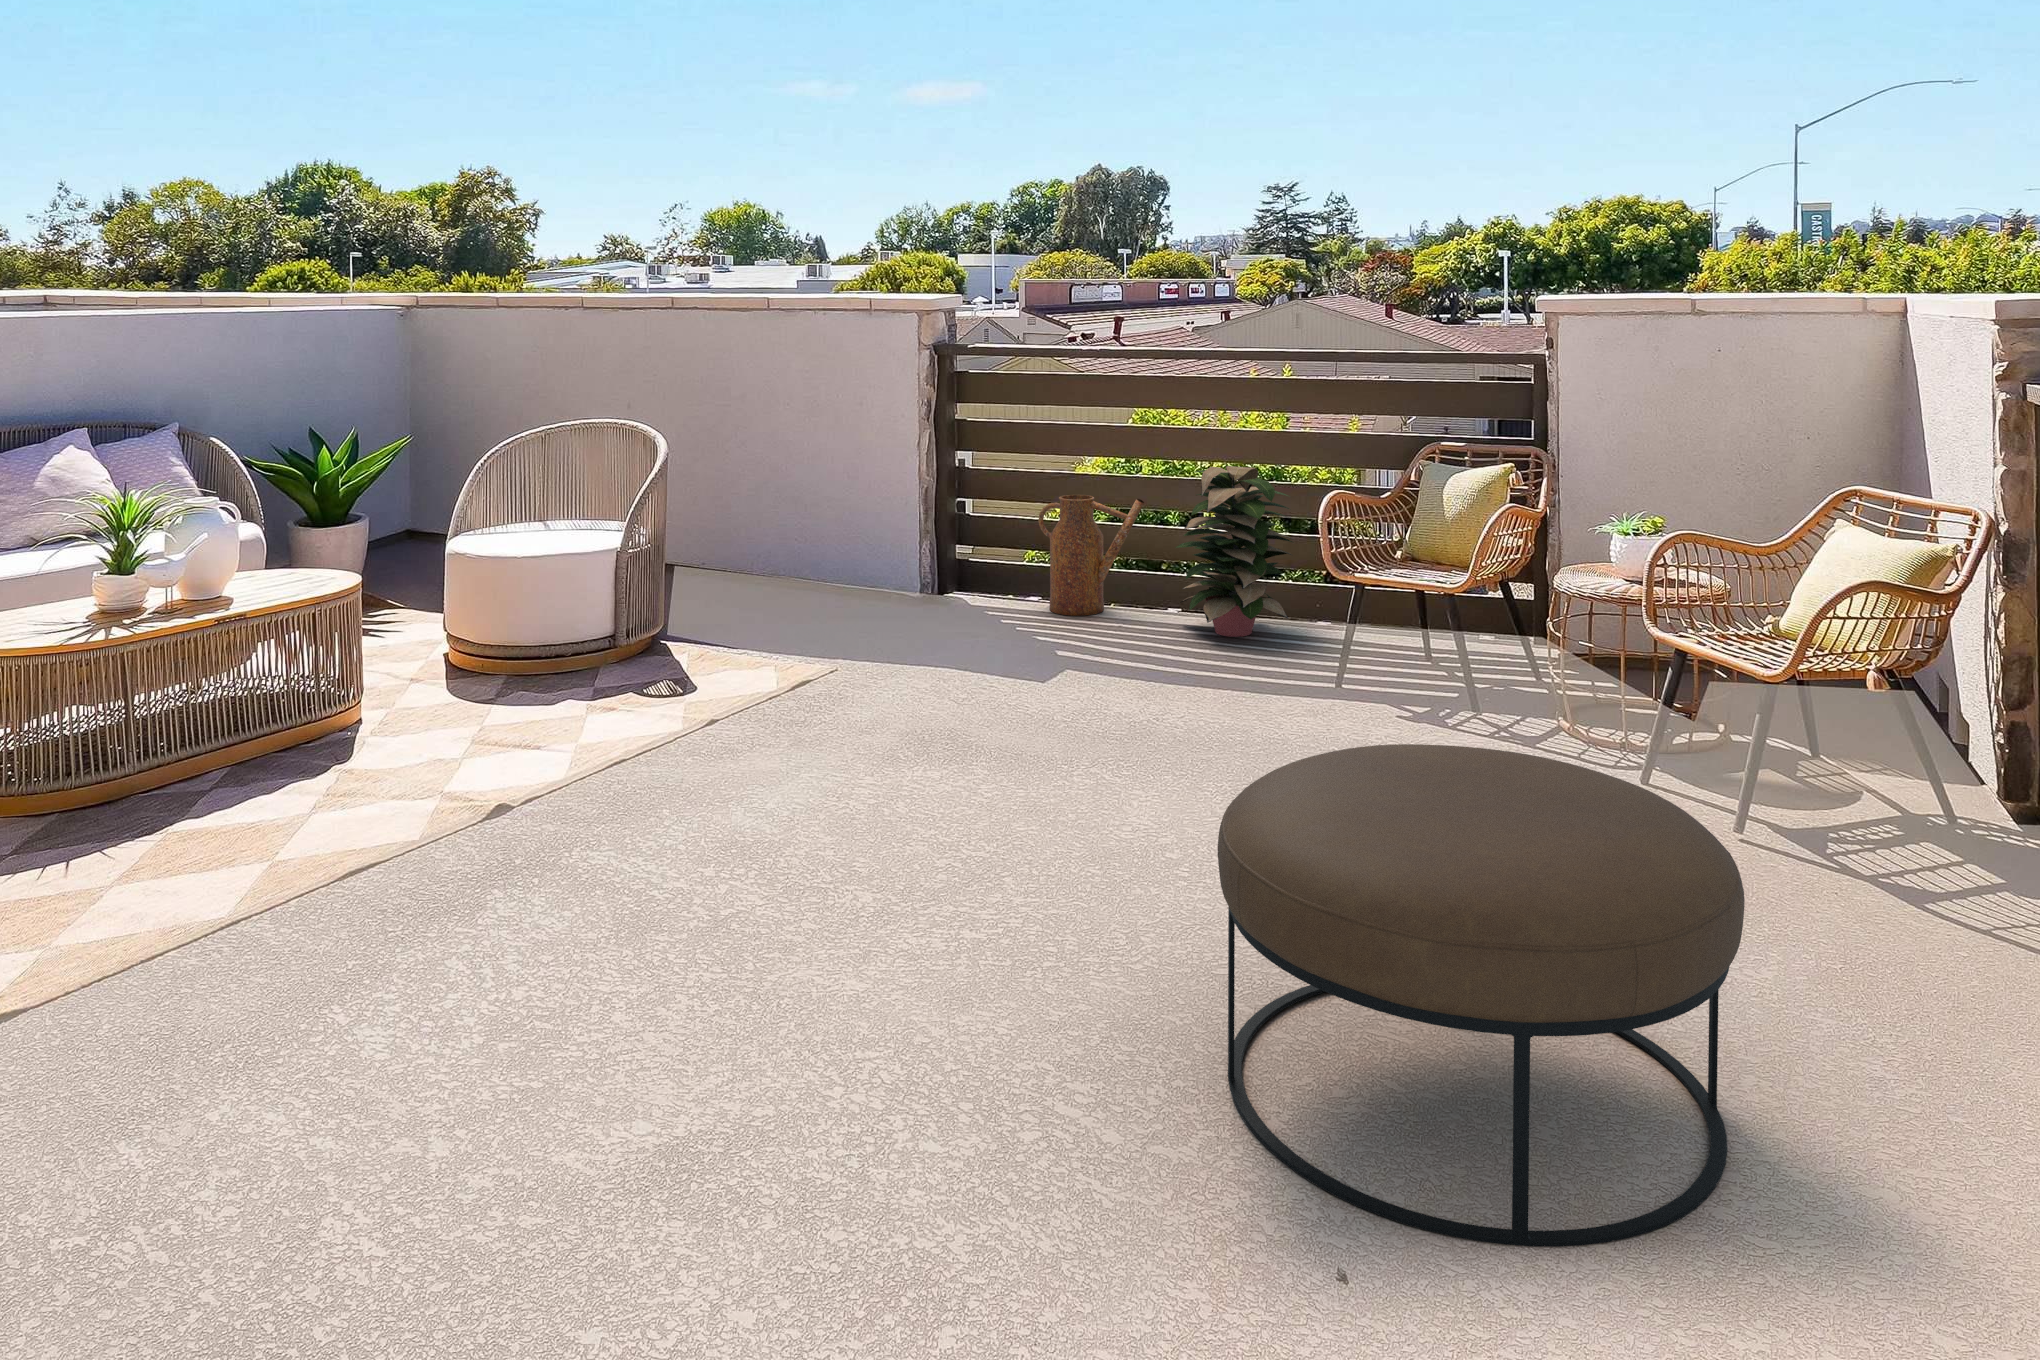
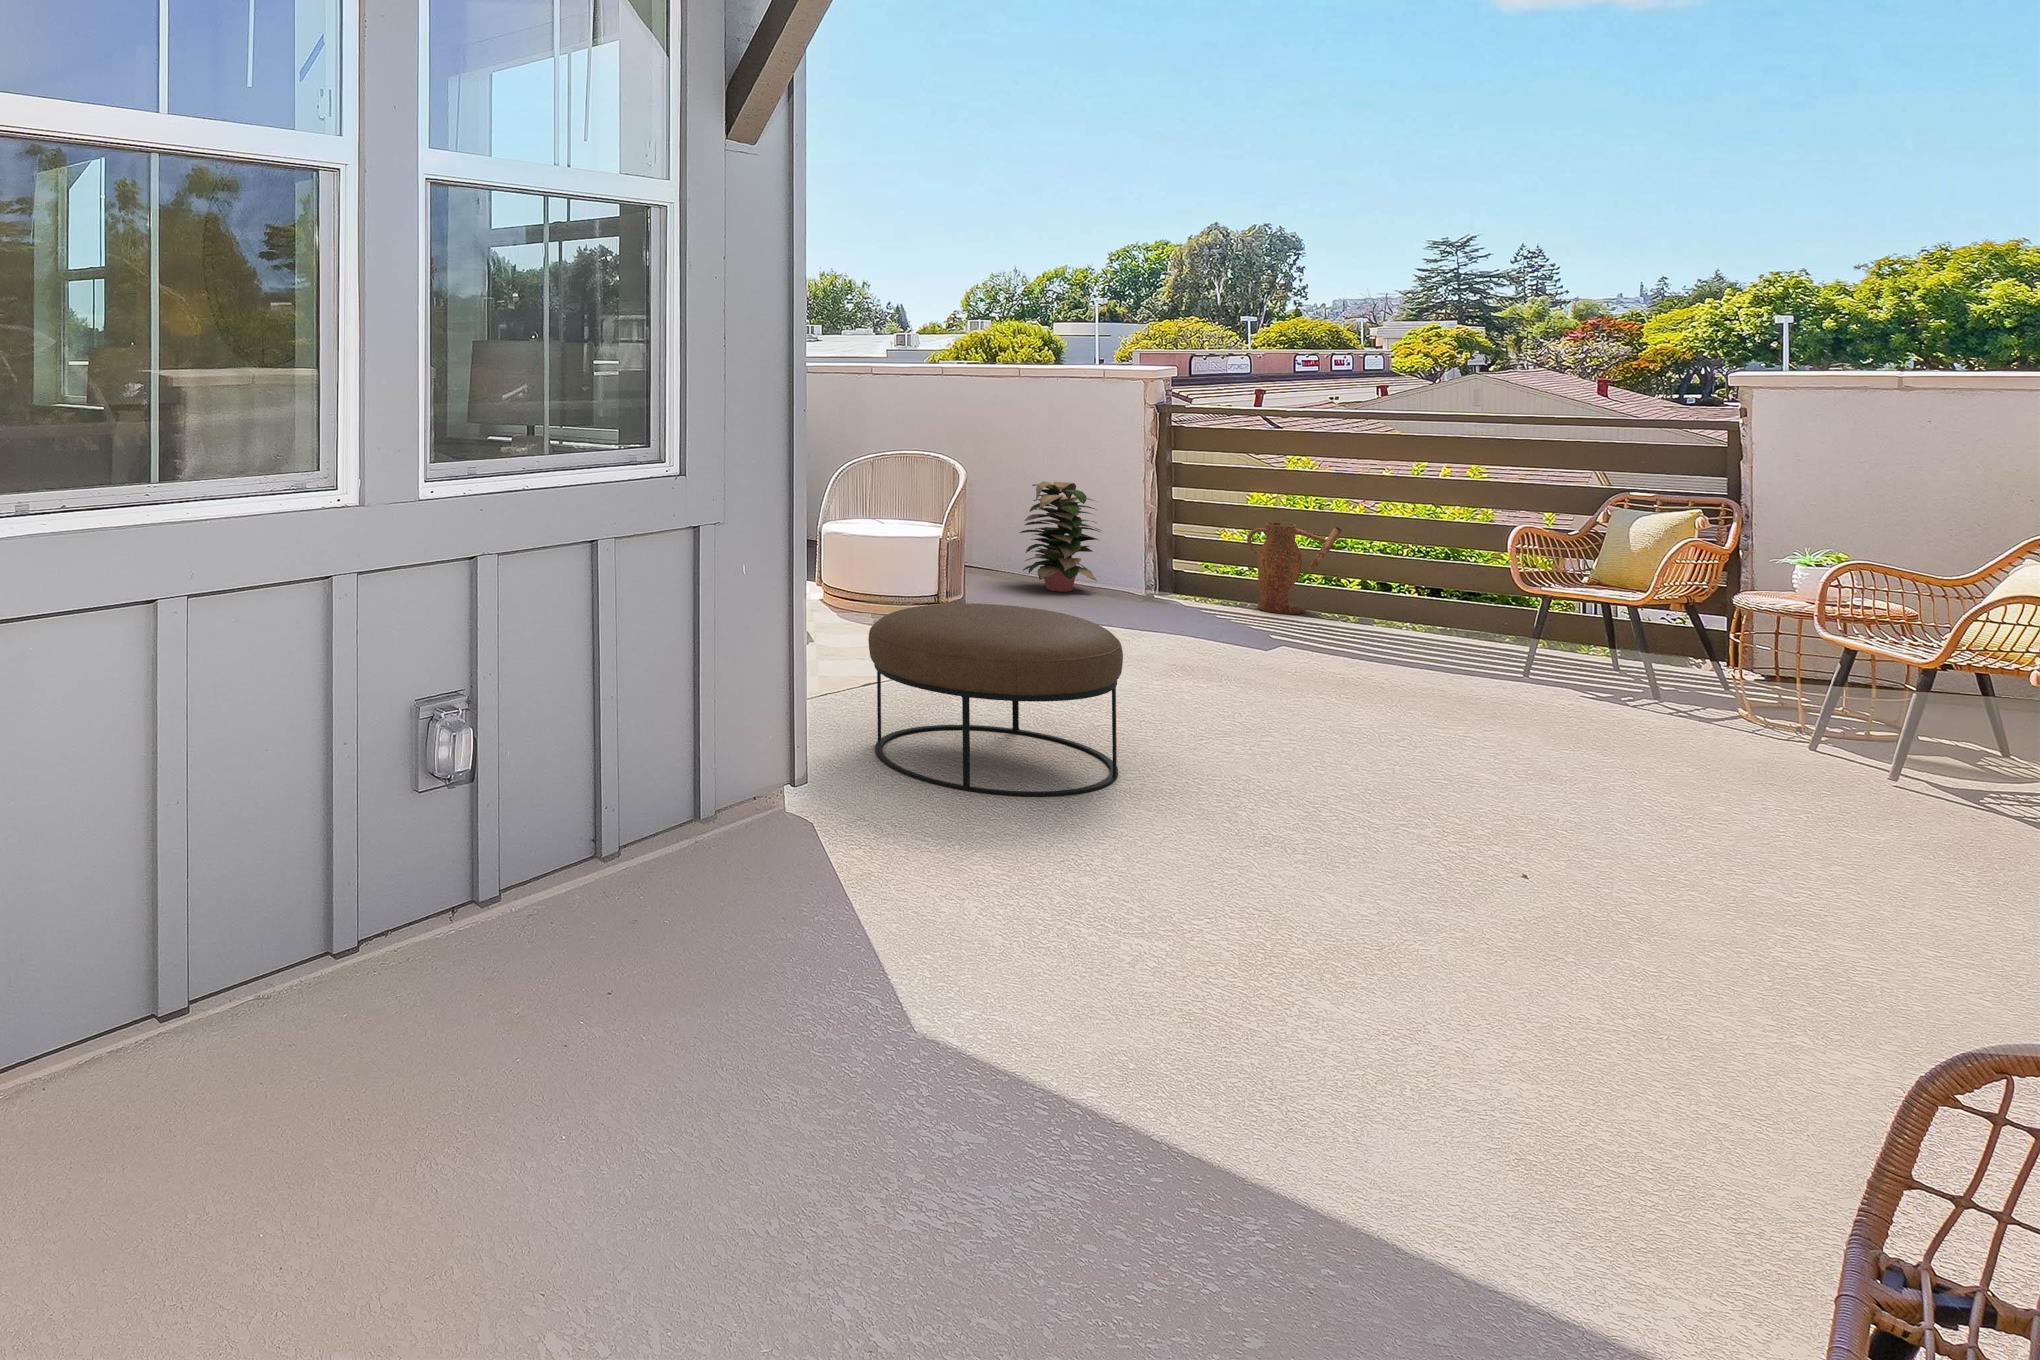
decorative plant: present [1176,466,1292,637] -> present [1020,481,1100,592]
ottoman: present [1218,744,1745,1247] -> present [868,603,1123,796]

